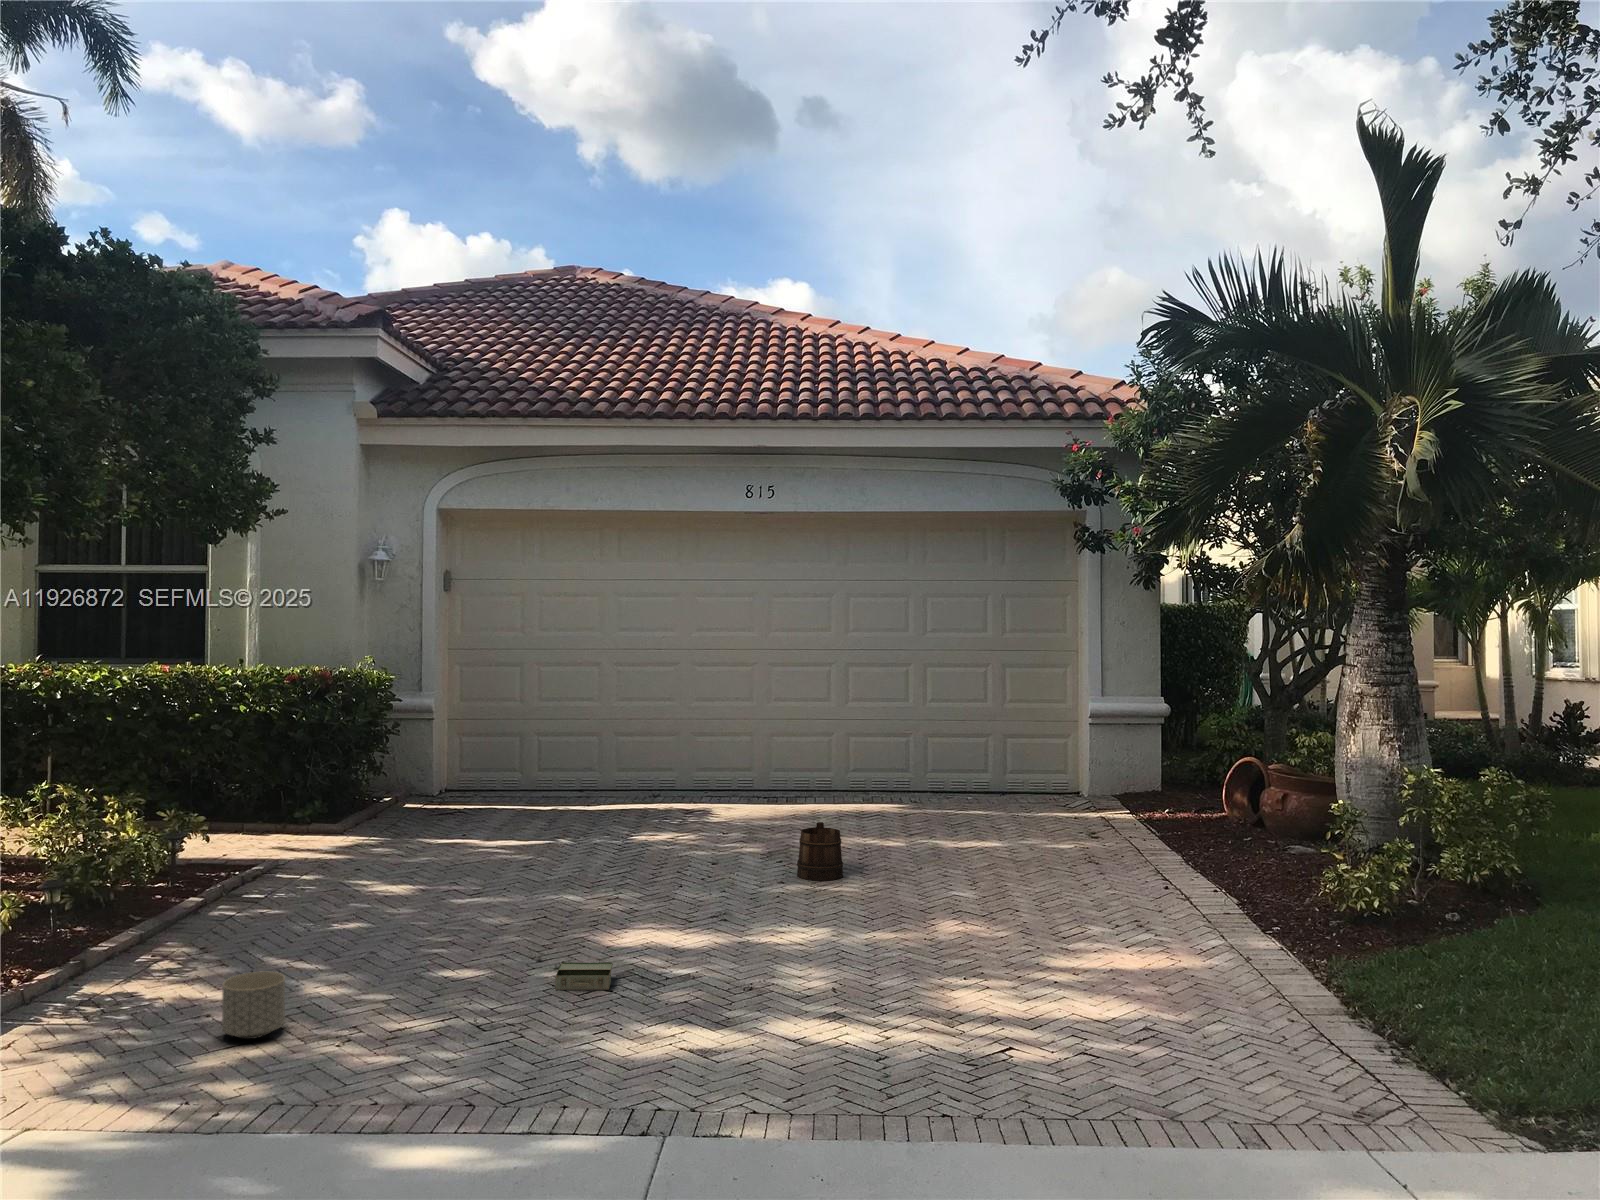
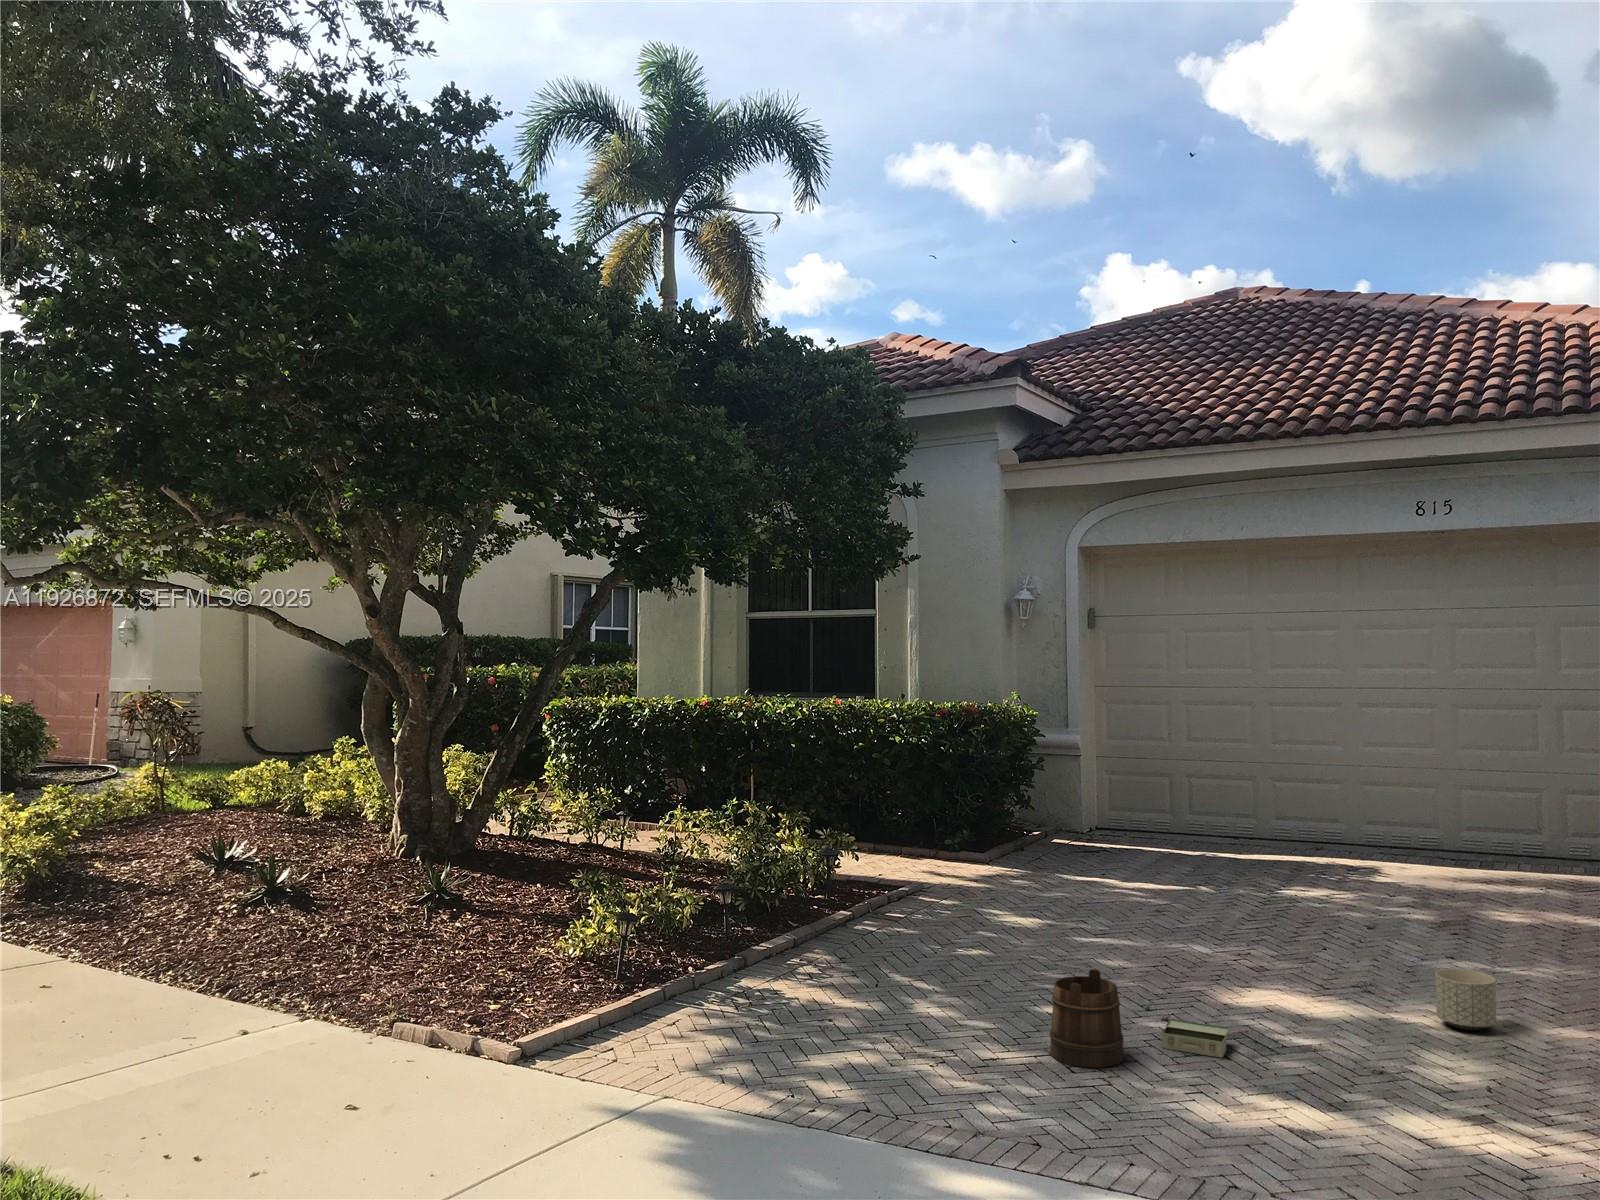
bucket: present [797,822,843,881] -> present [1050,969,1124,1068]
planter: present [222,972,285,1039] -> present [1435,969,1497,1030]

